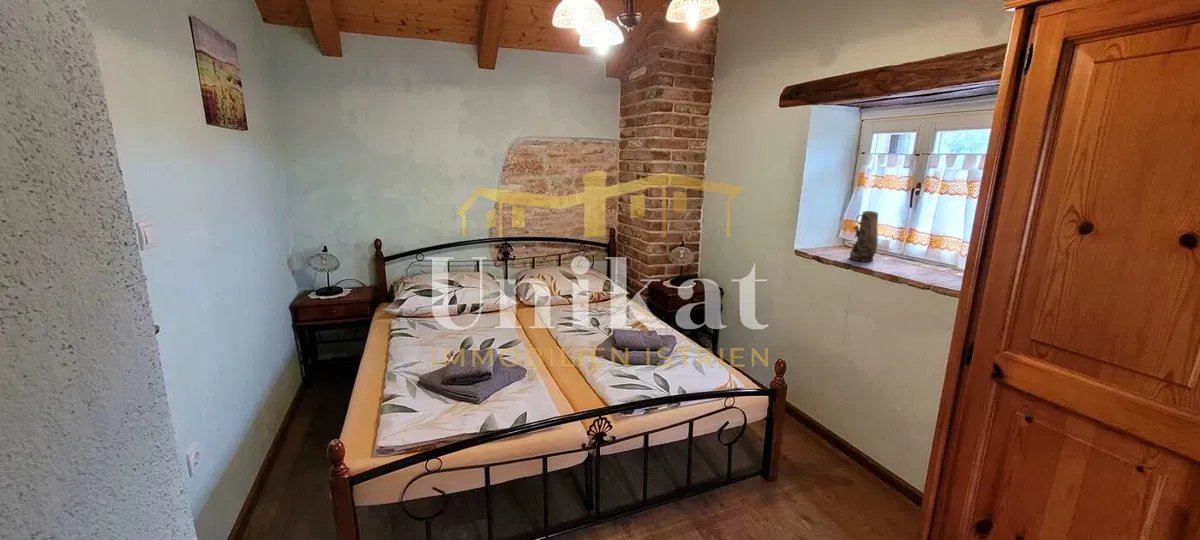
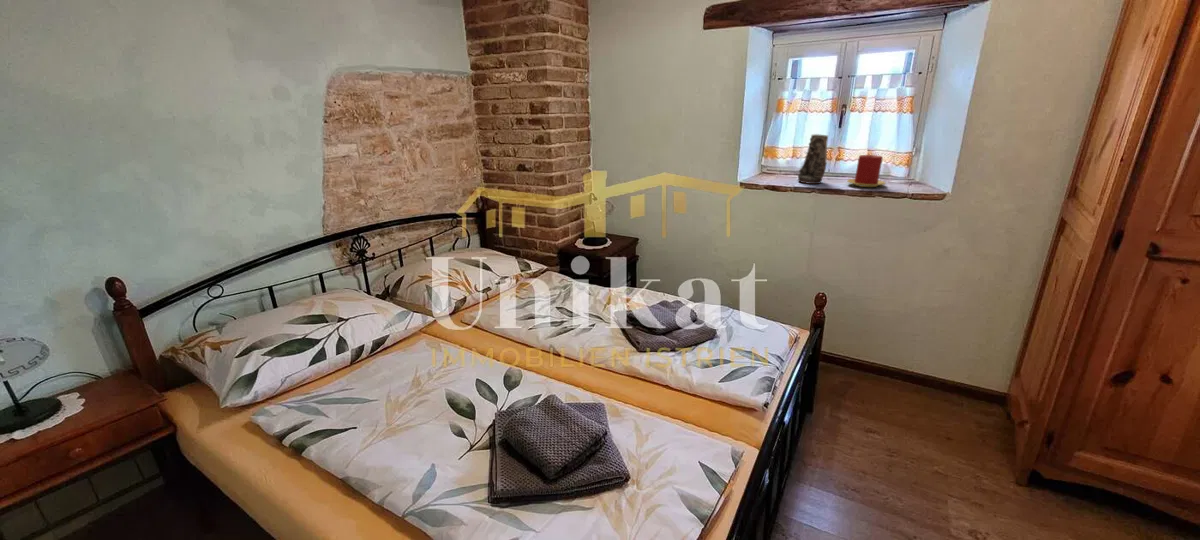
candle: none [883,237,925,272] -> present [847,155,886,187]

